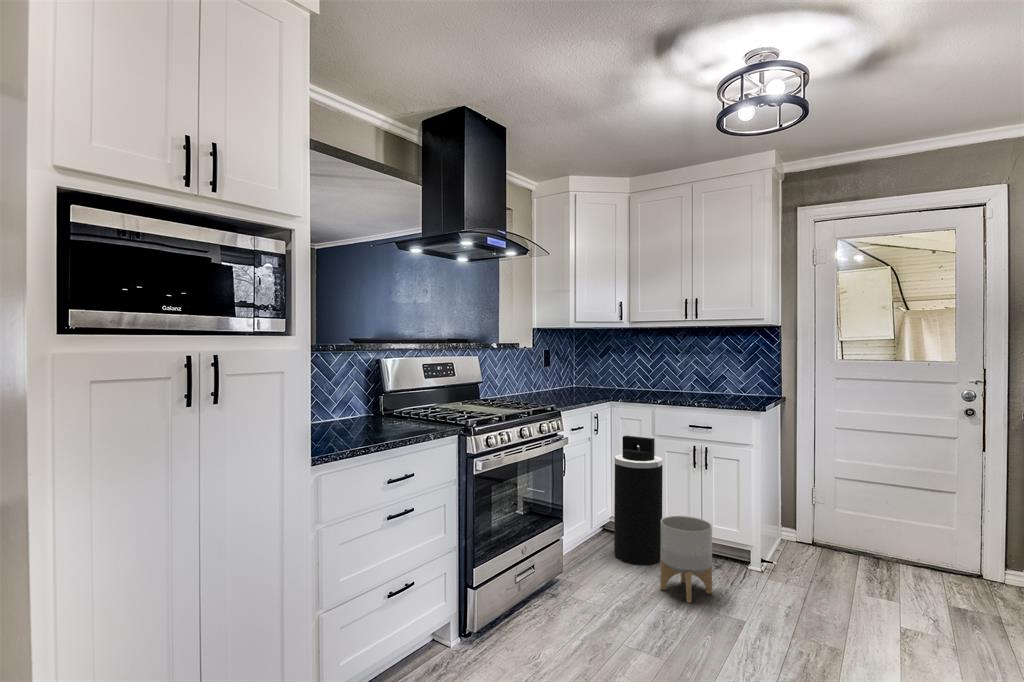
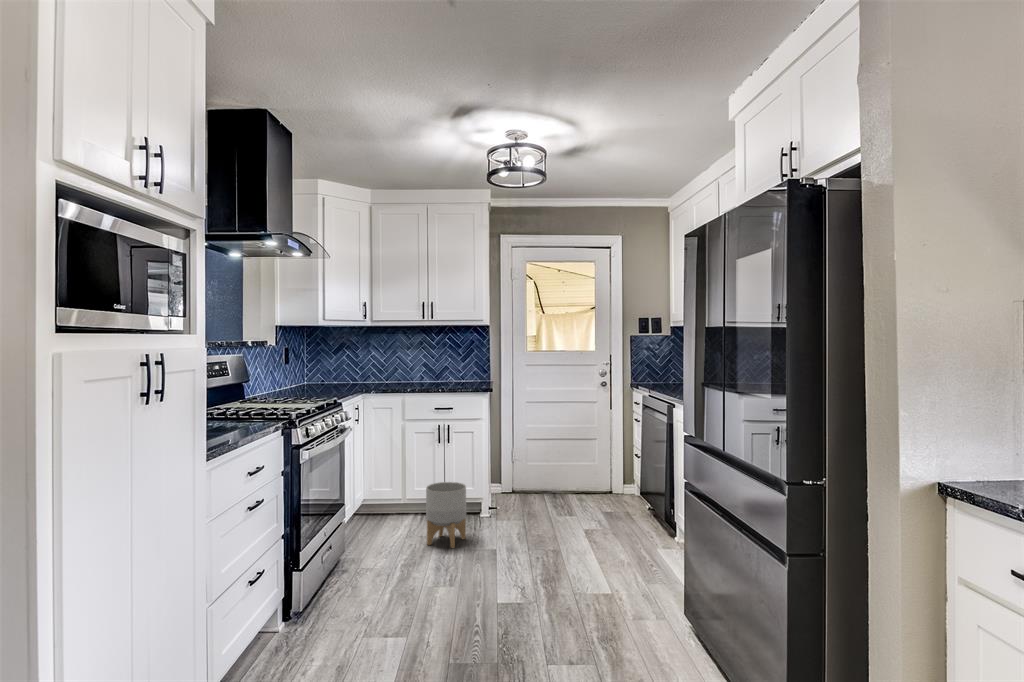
trash can: present [614,436,663,565] -> none [373,423,415,534]

